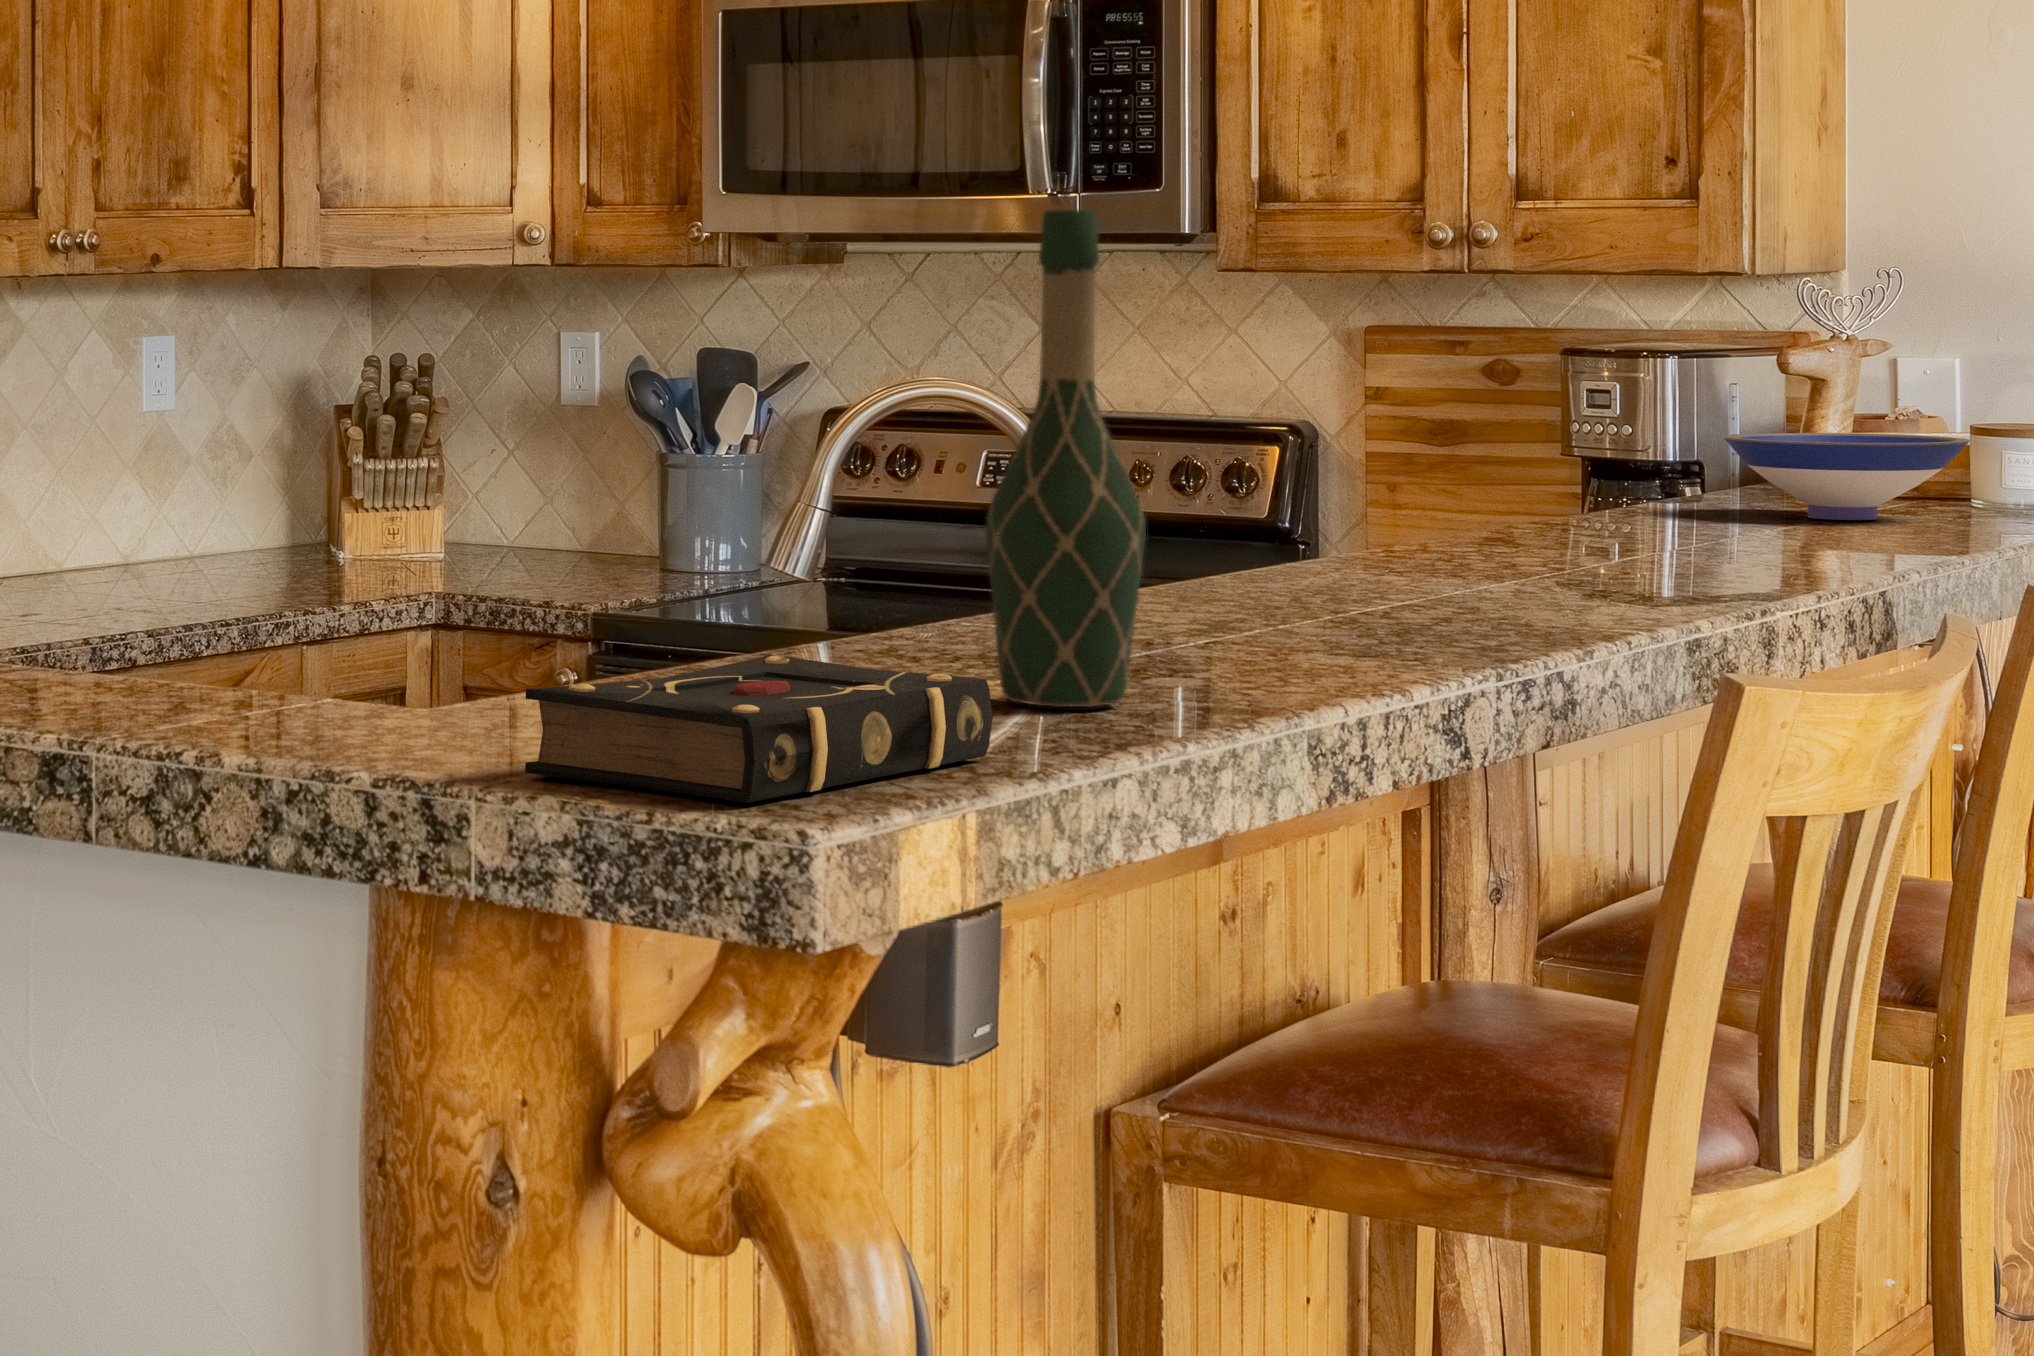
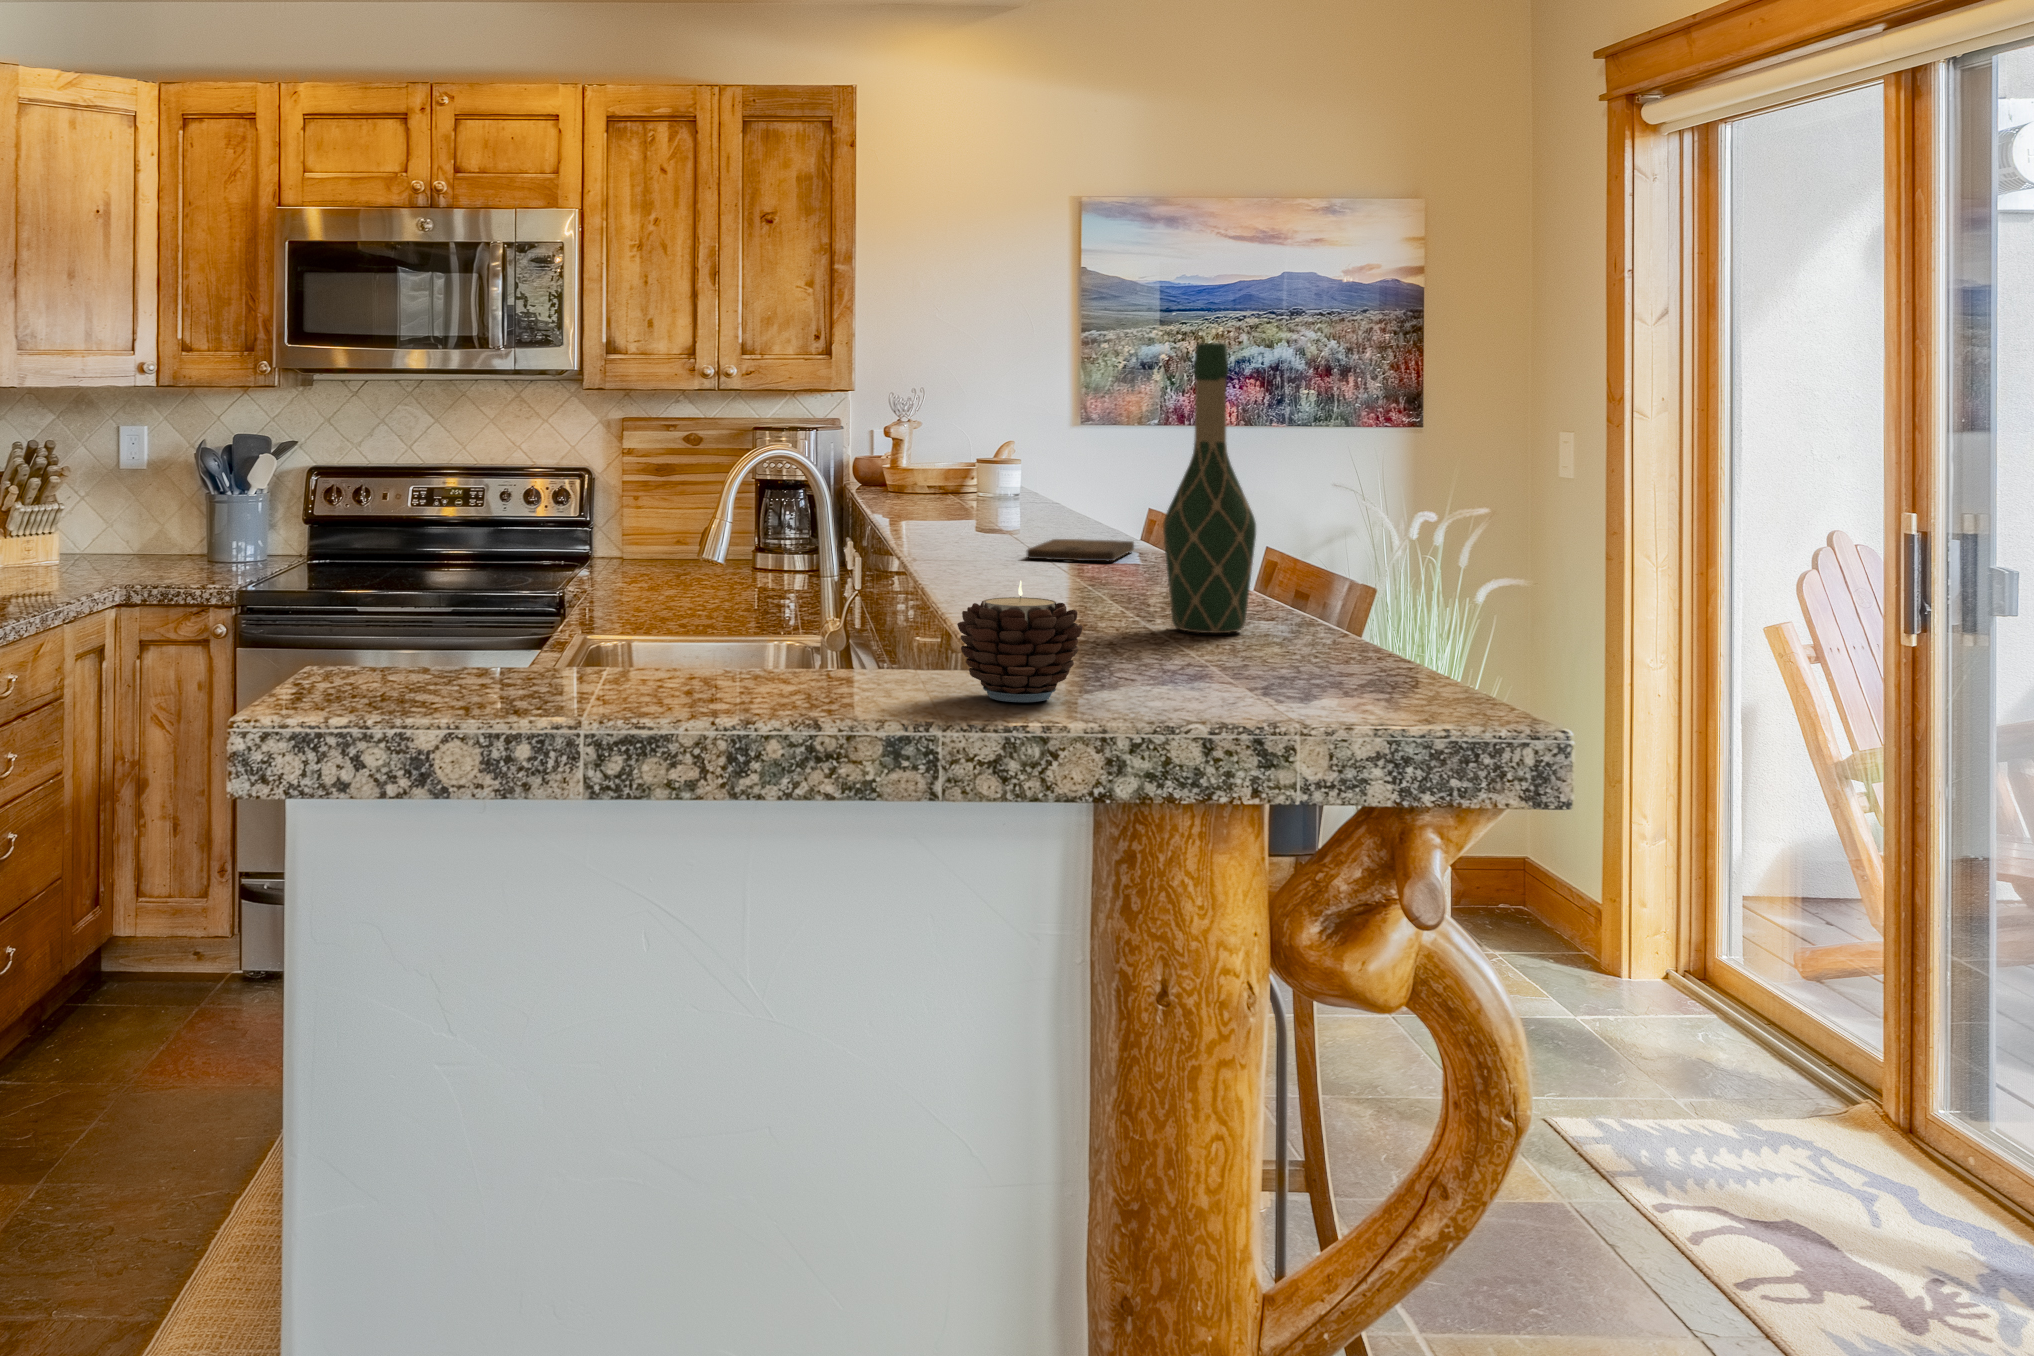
bowl: present [1723,433,1970,520] -> none [914,469,1021,510]
cutting board: none [1402,569,1713,611] -> present [1027,539,1134,561]
candle: none [241,570,421,739] -> present [957,581,1083,702]
book: present [525,655,992,803] -> none [1203,616,1445,715]

